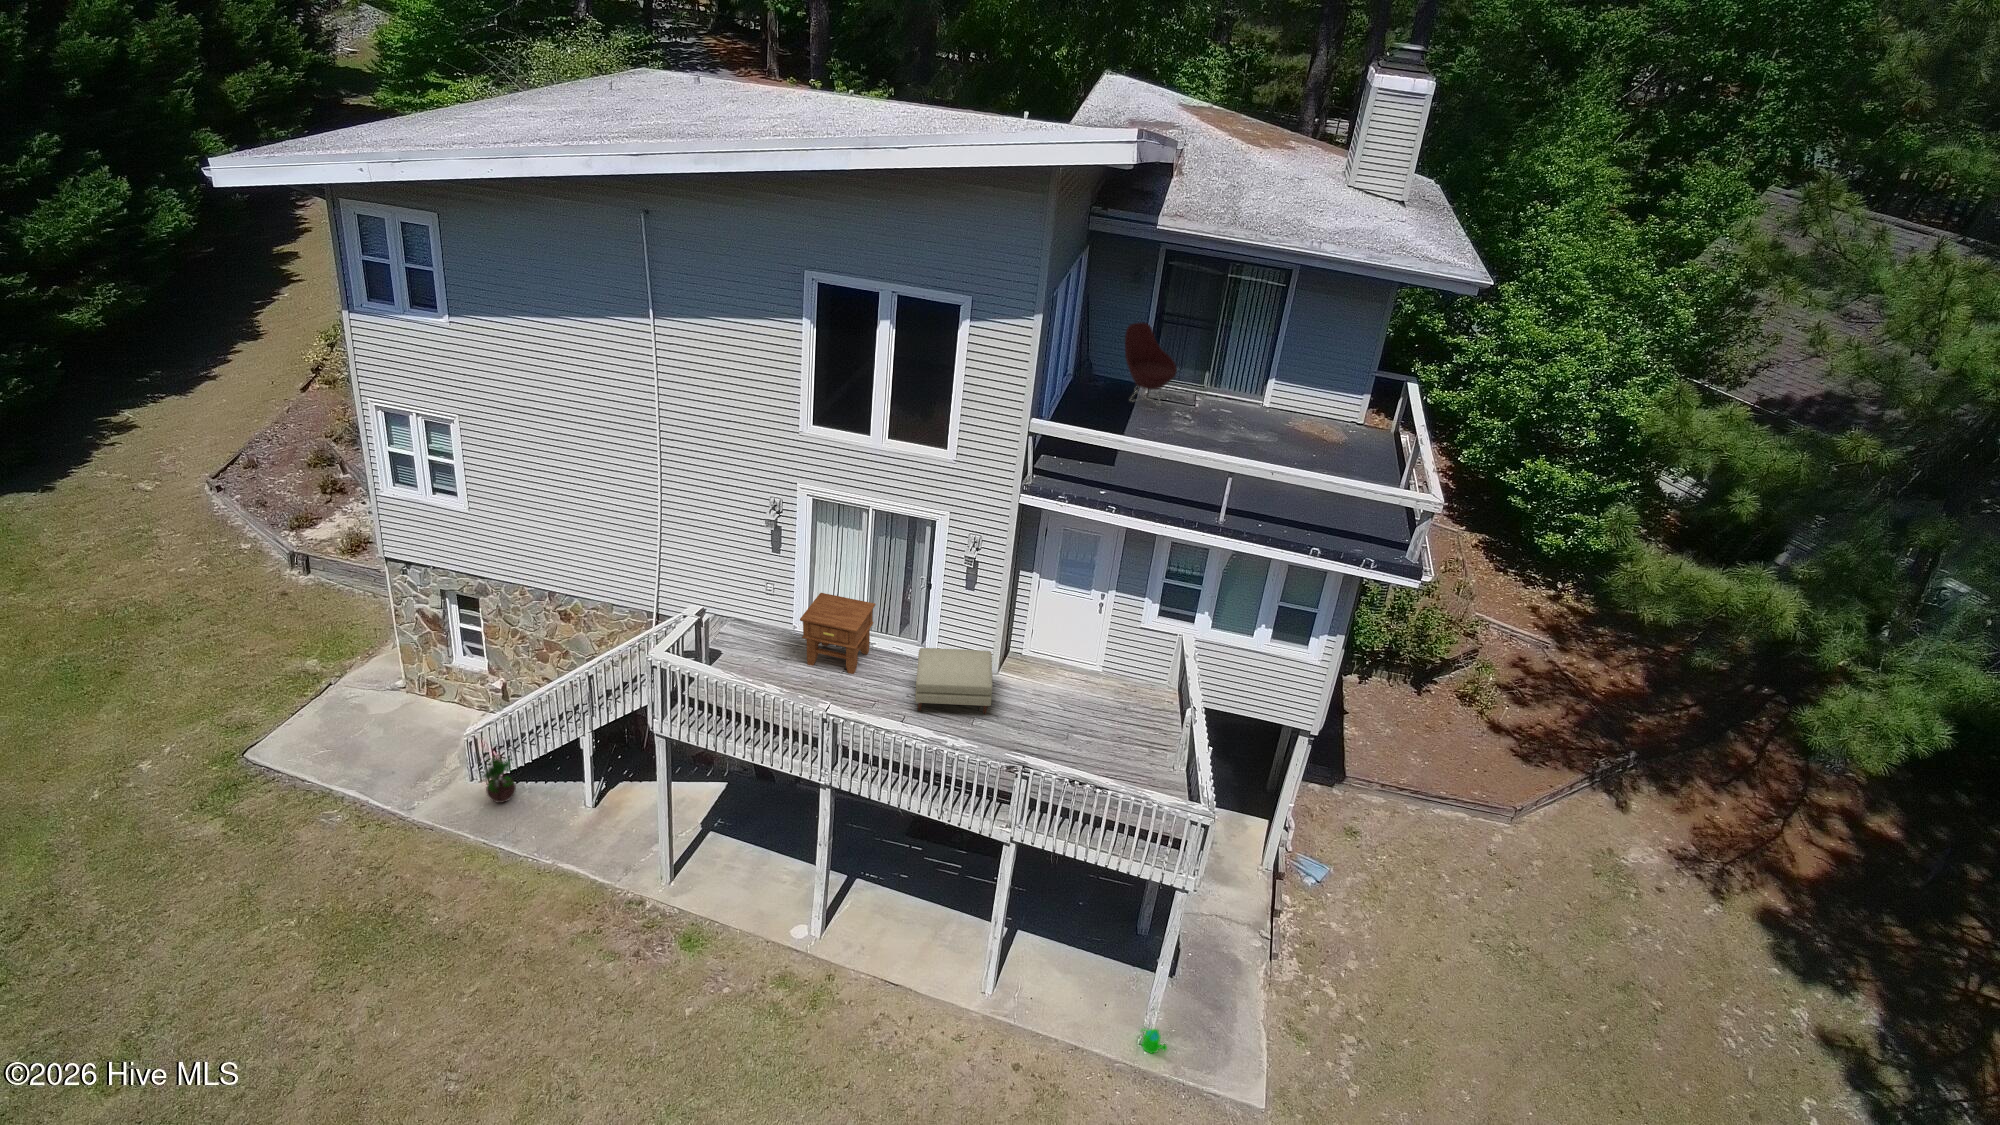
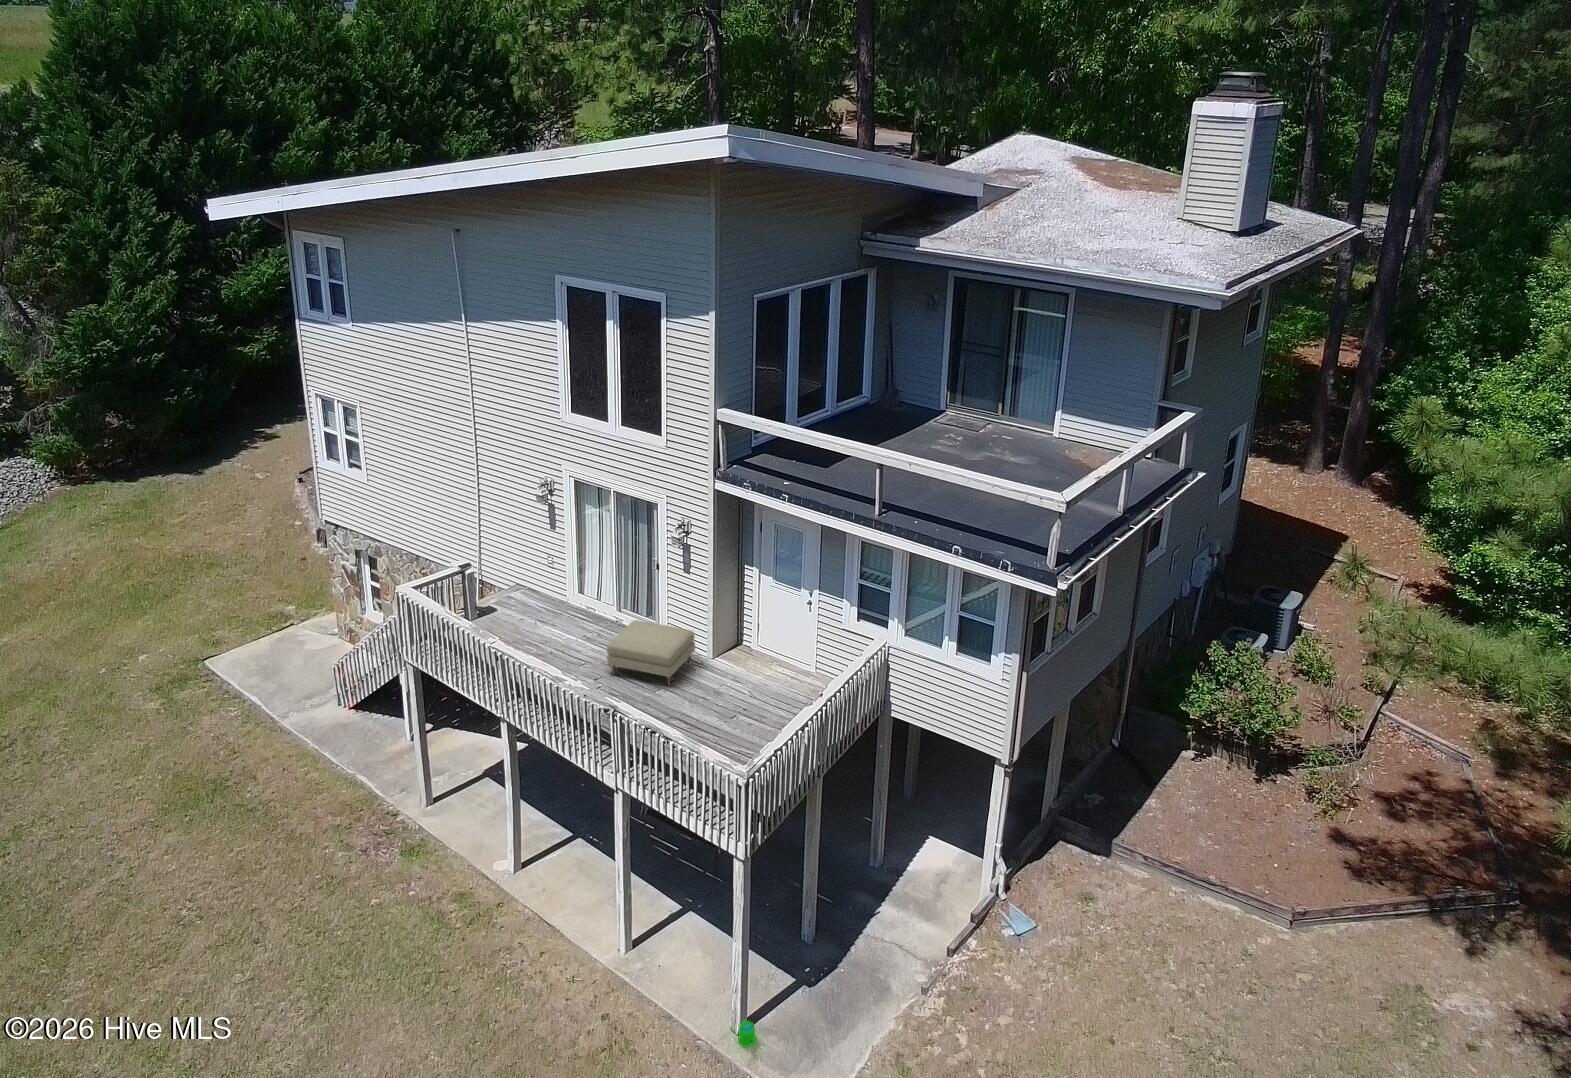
chair: present [1125,322,1177,398] -> none [892,344,944,424]
side table: present [800,593,876,674] -> none [543,565,616,640]
potted tree: present [482,757,516,803] -> none [328,680,364,724]

